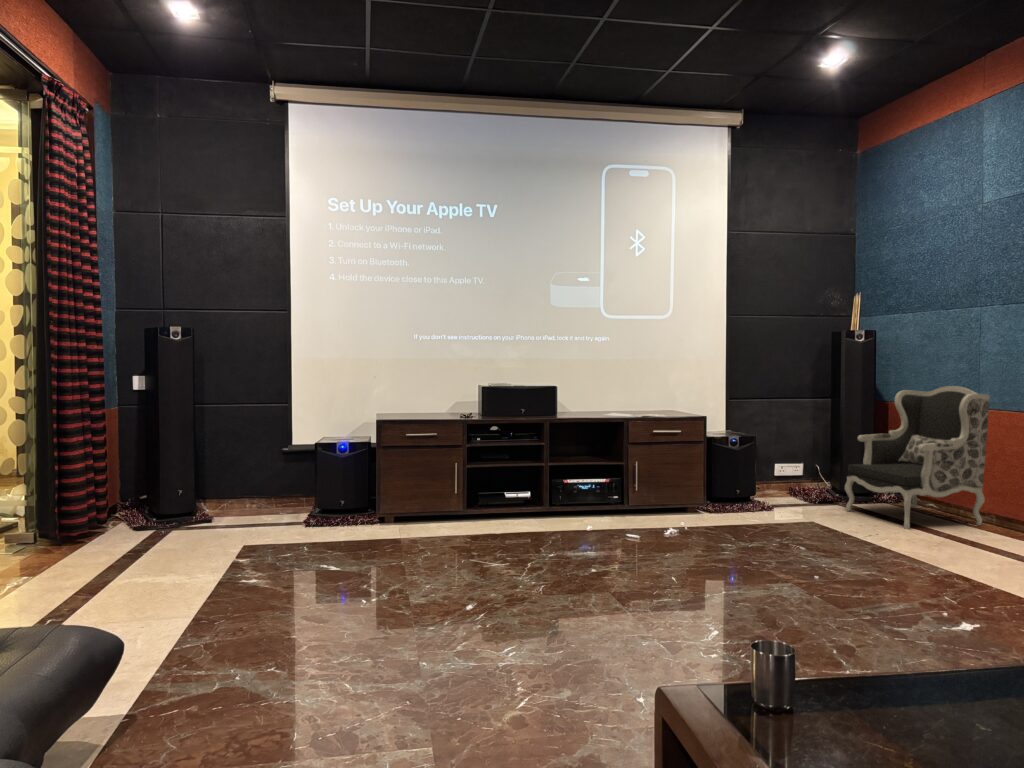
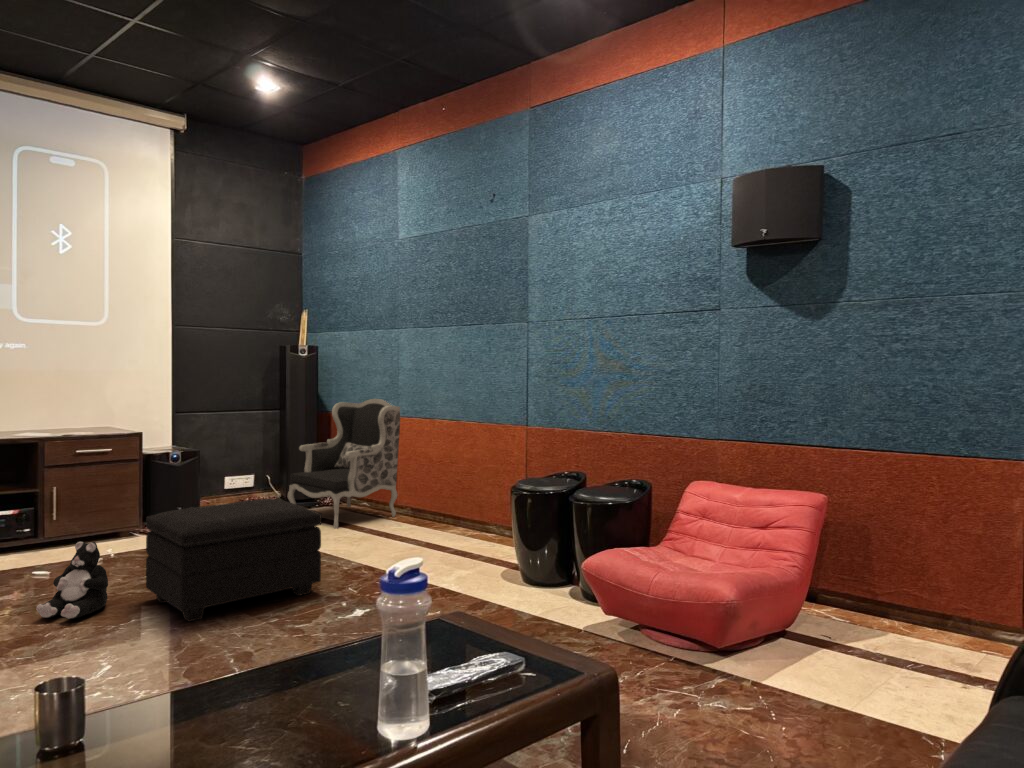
footstool: none [725,486,916,600] -> present [146,499,321,621]
plush toy: none [636,506,693,576] -> present [36,541,108,619]

